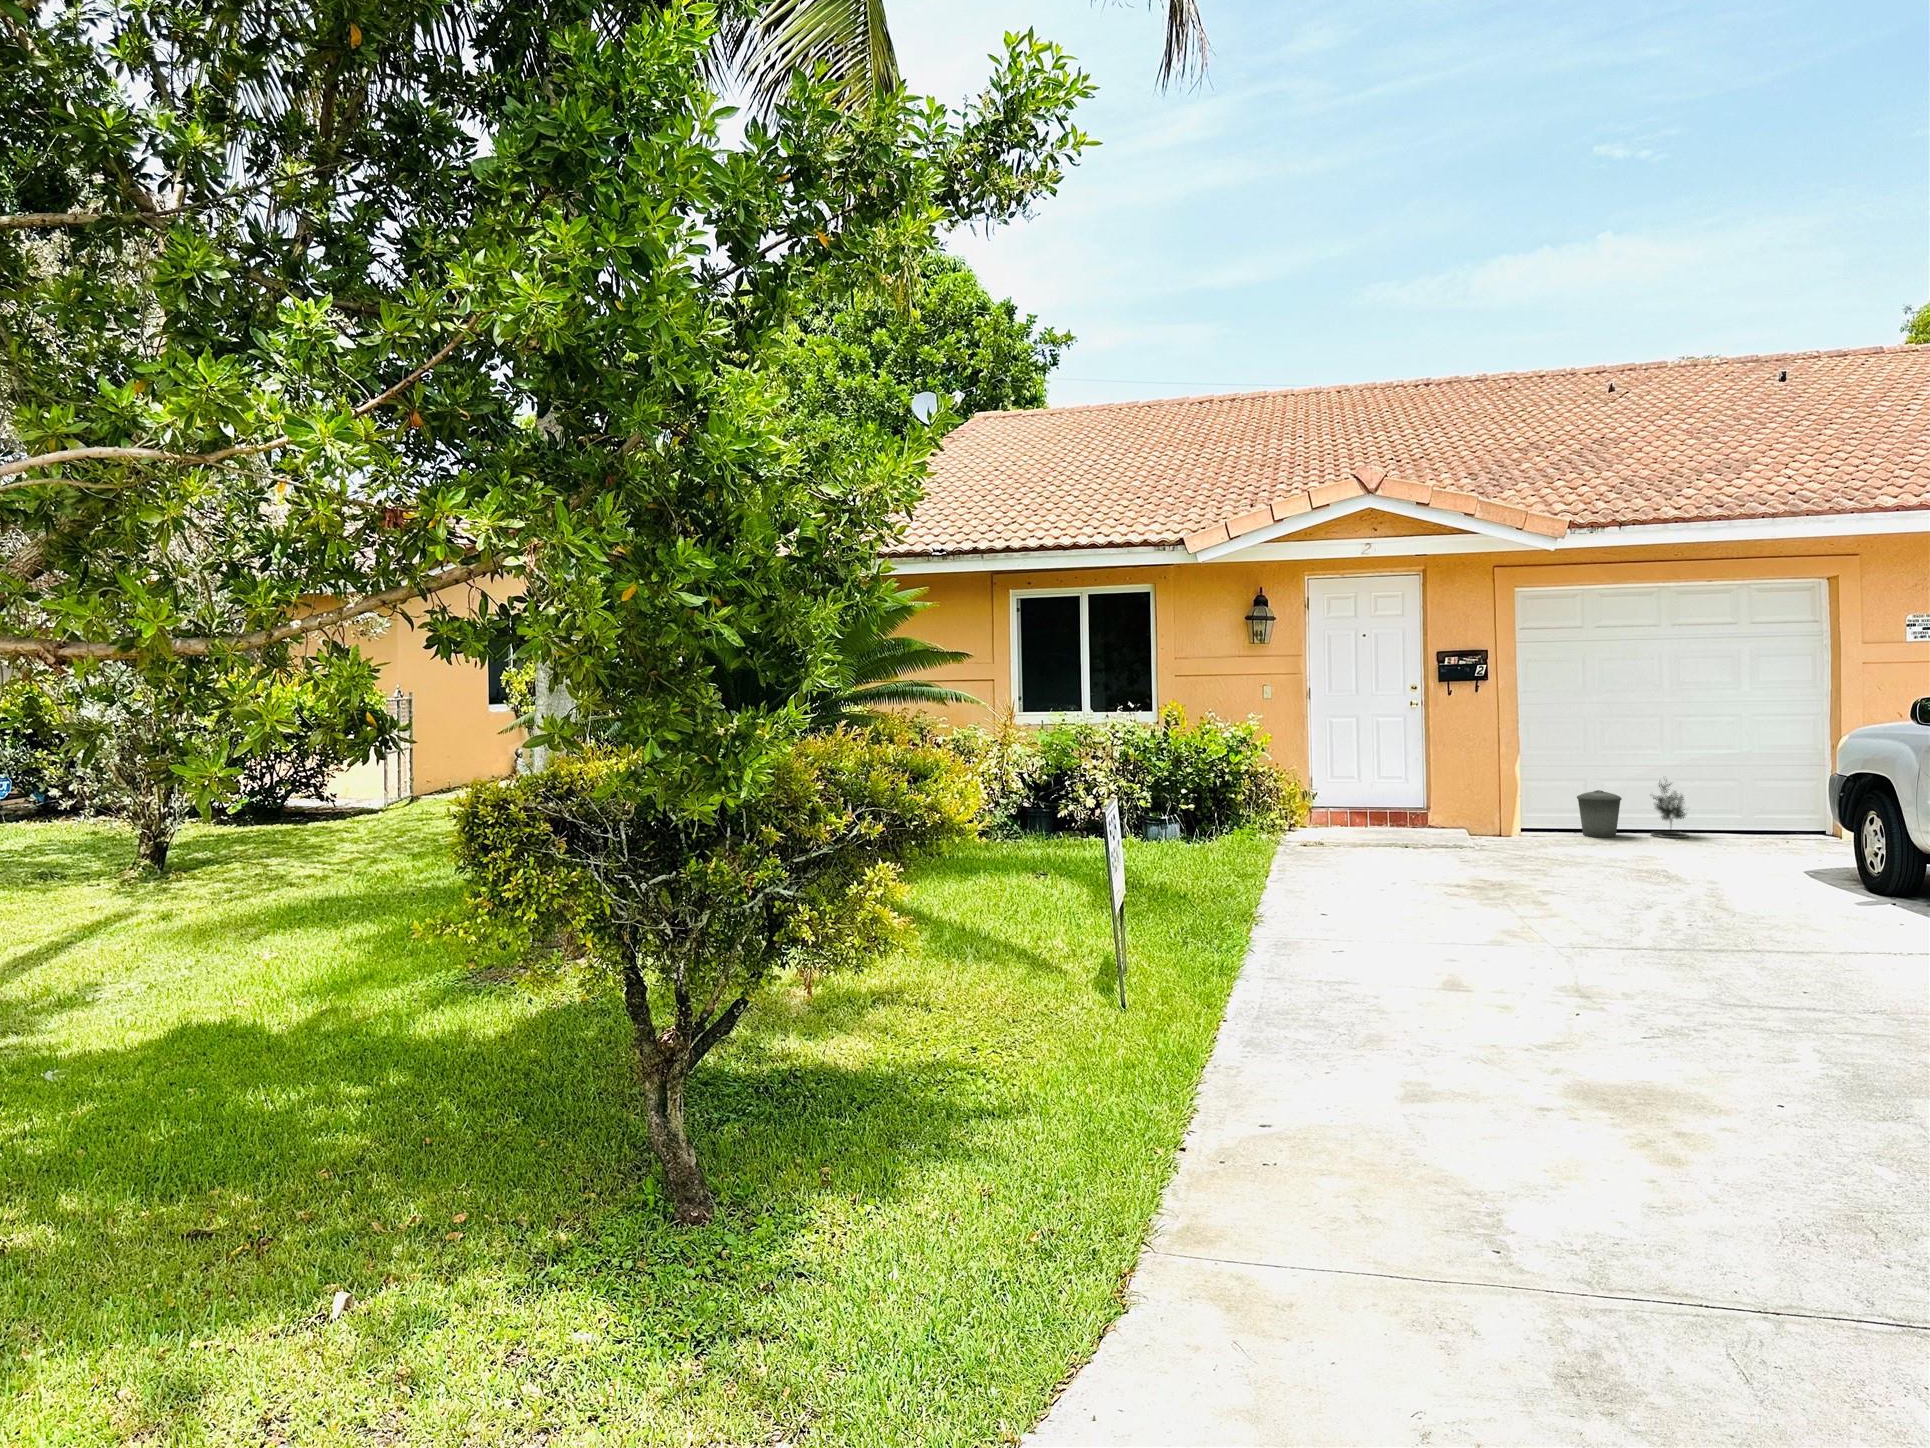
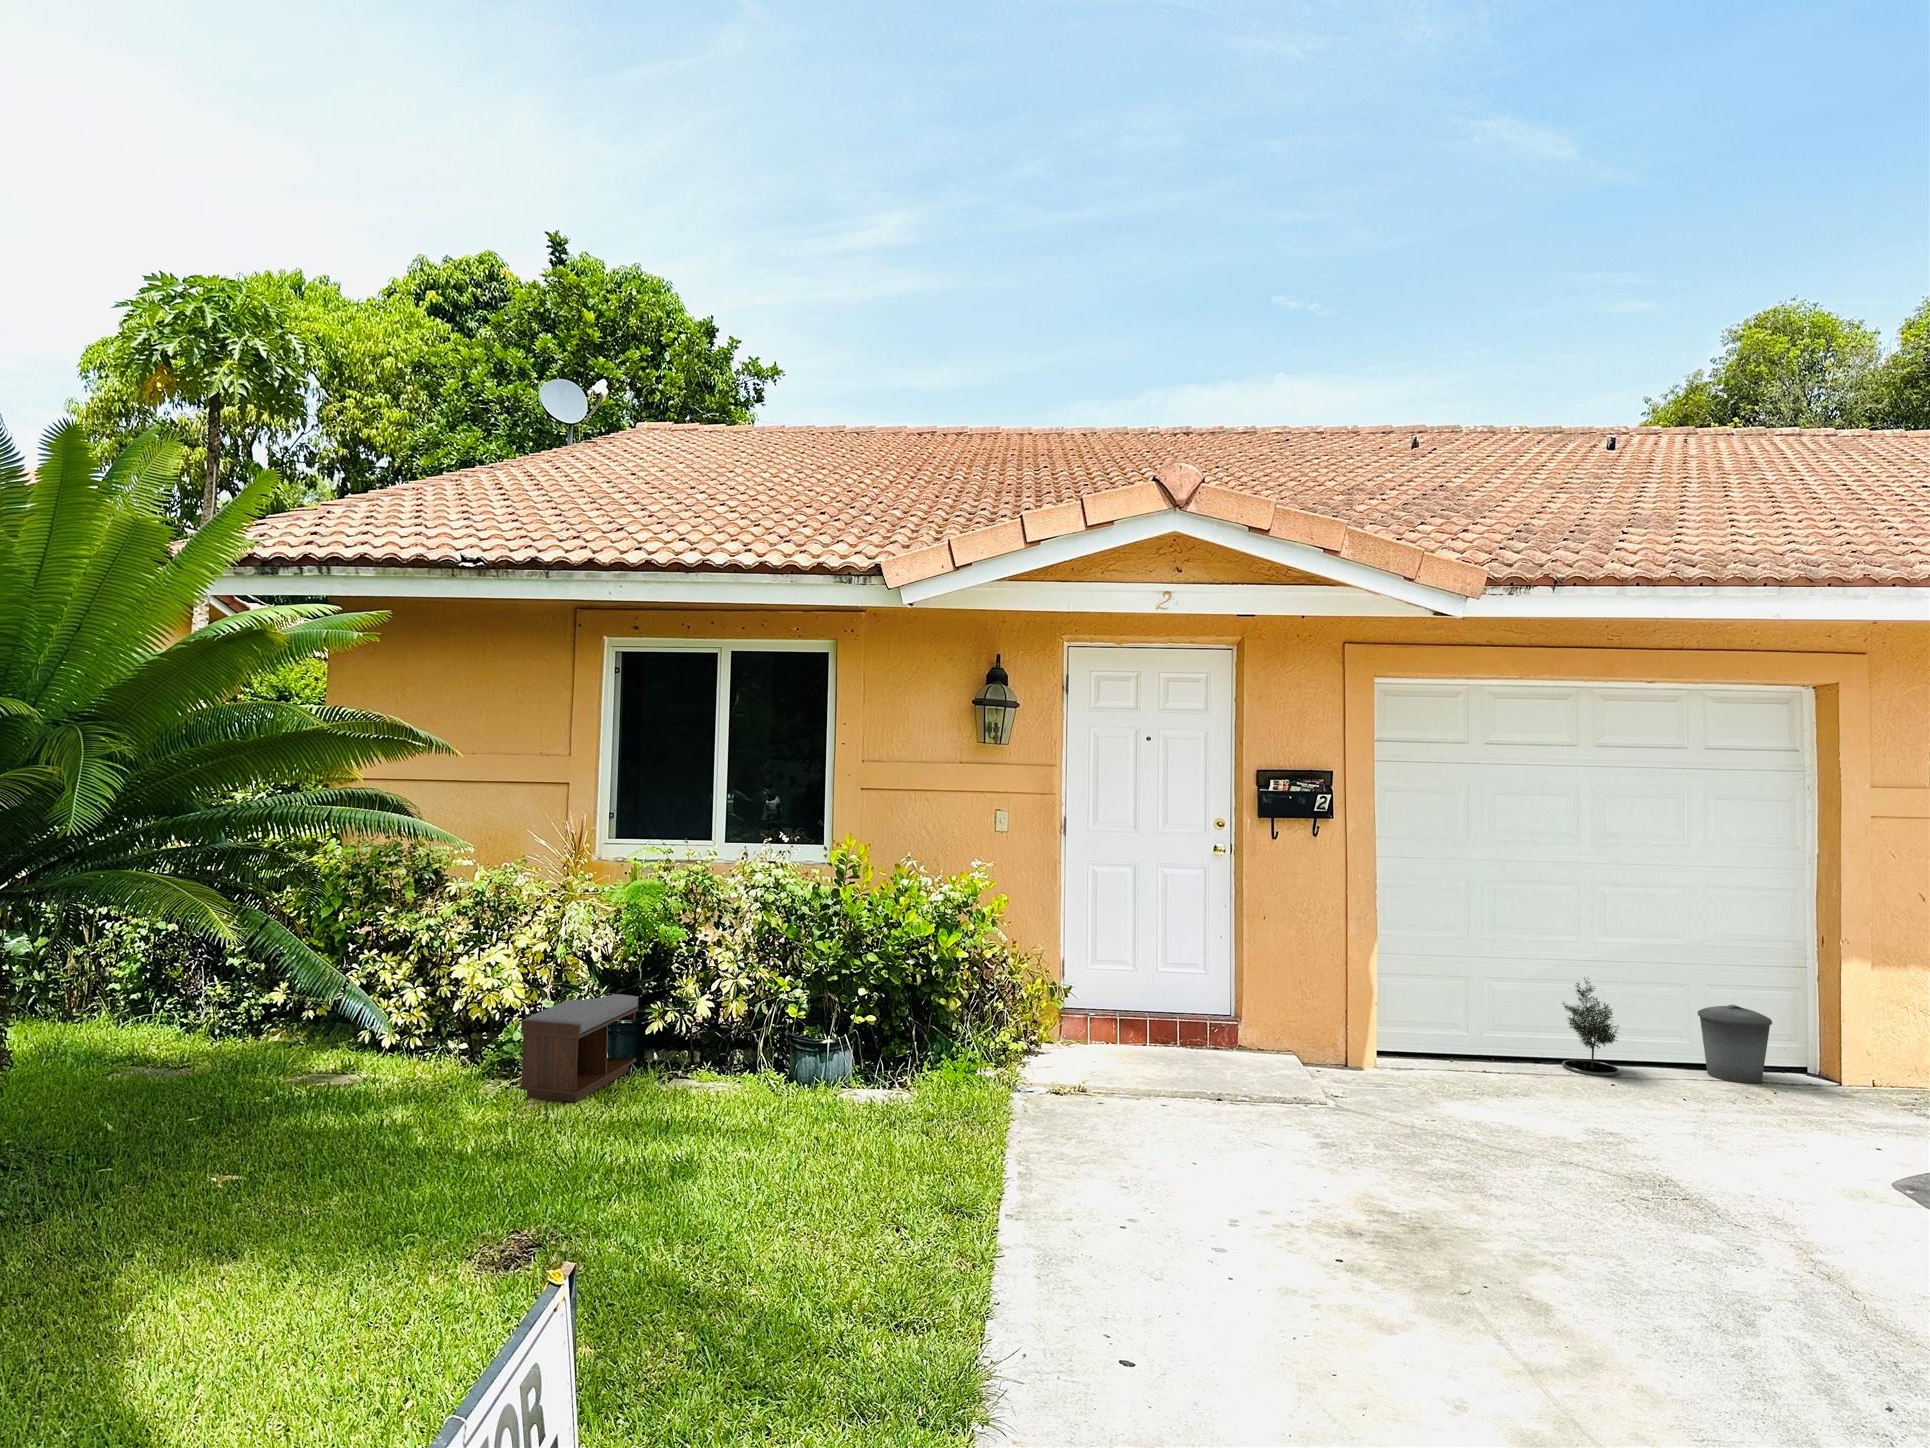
trash can: present [1577,790,1622,837] -> present [1698,1005,1772,1083]
bench: none [996,797,1054,850] -> present [519,994,638,1102]

